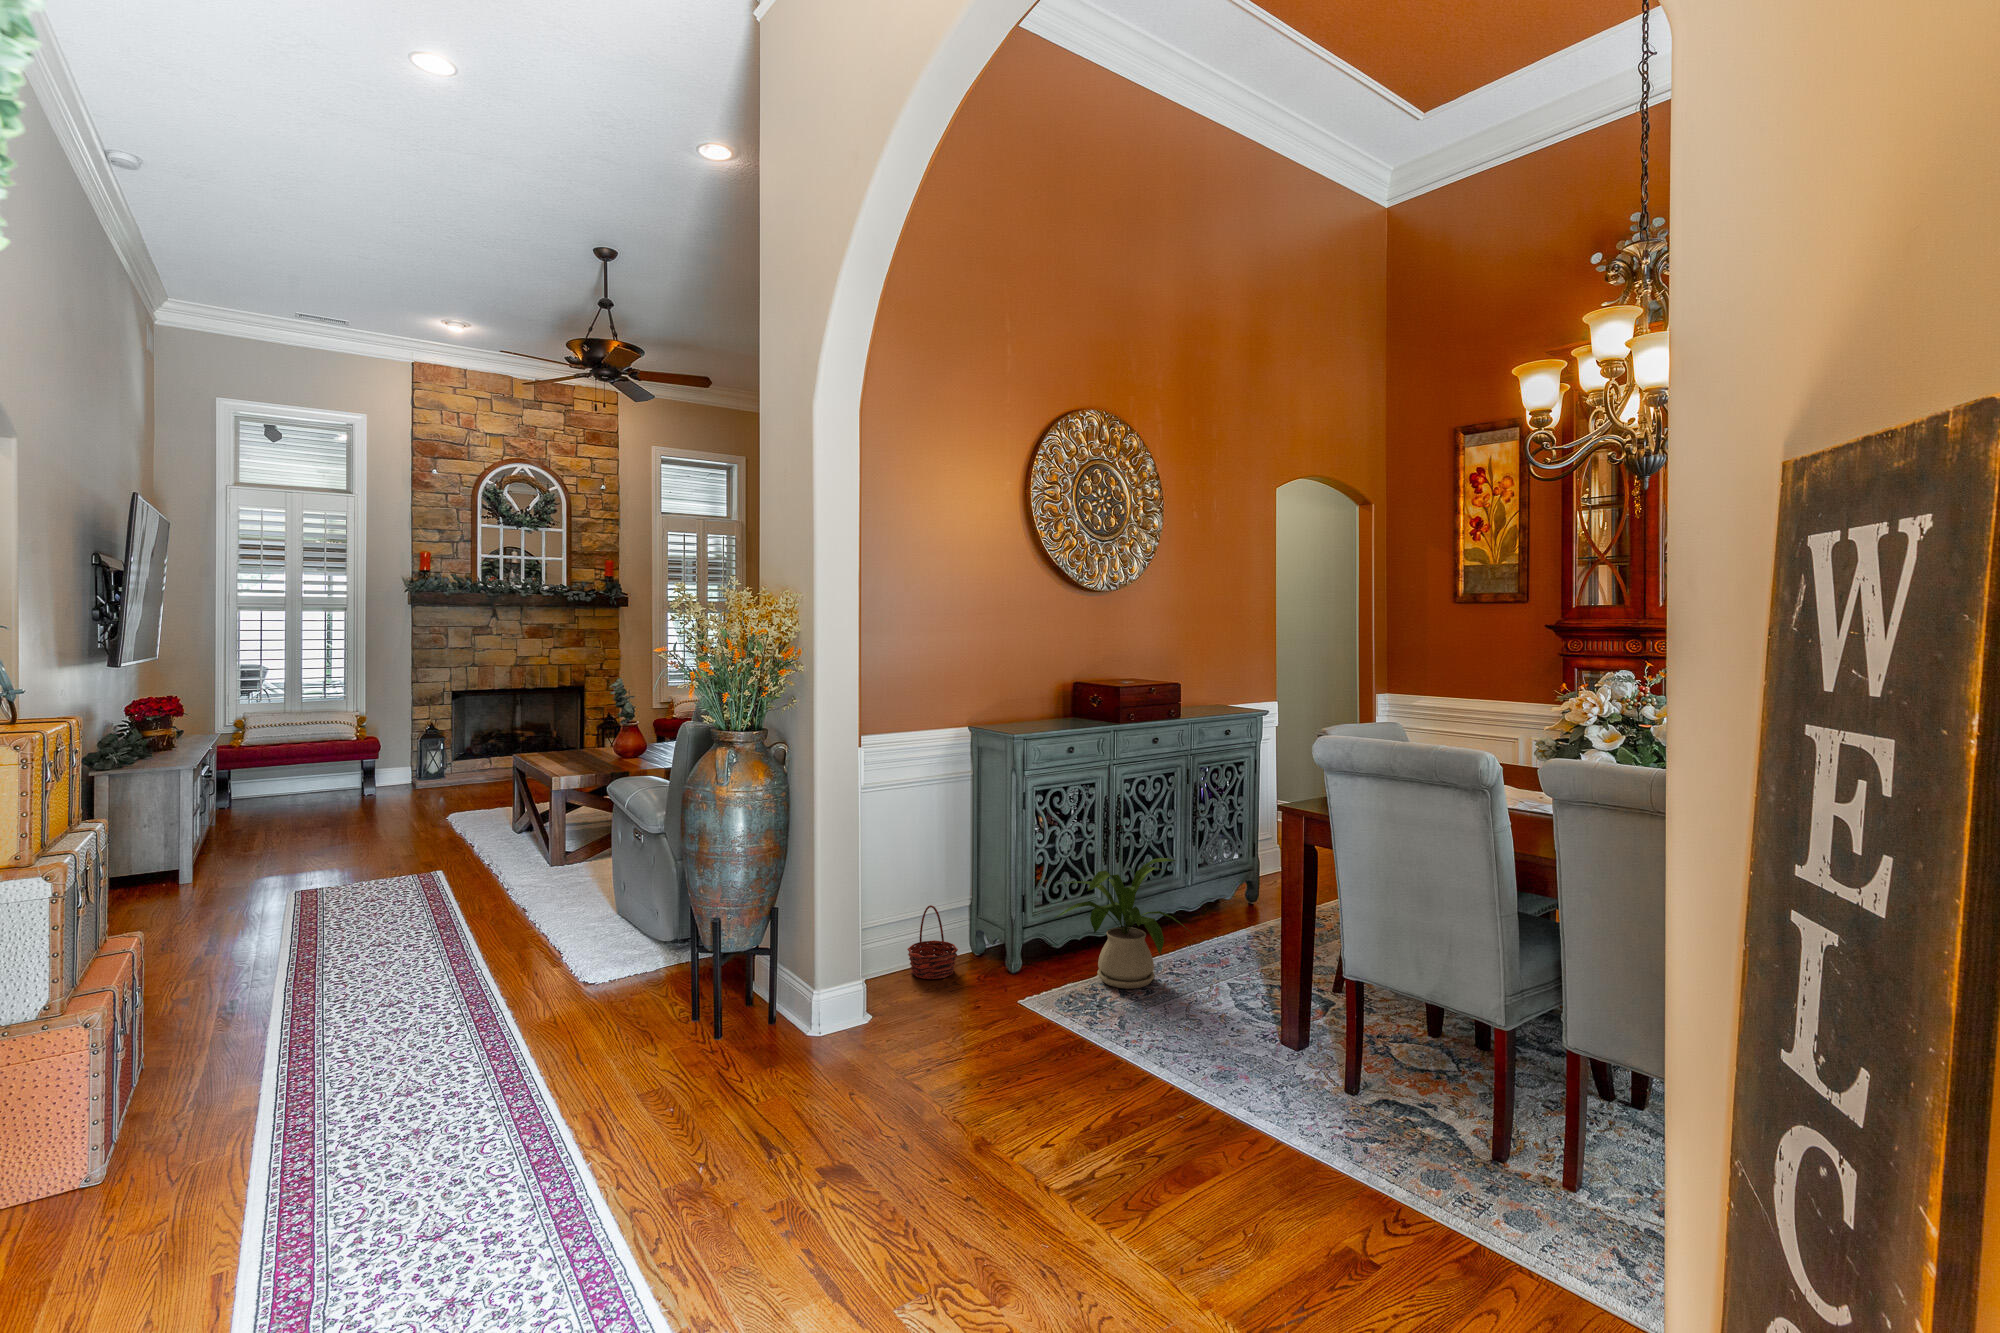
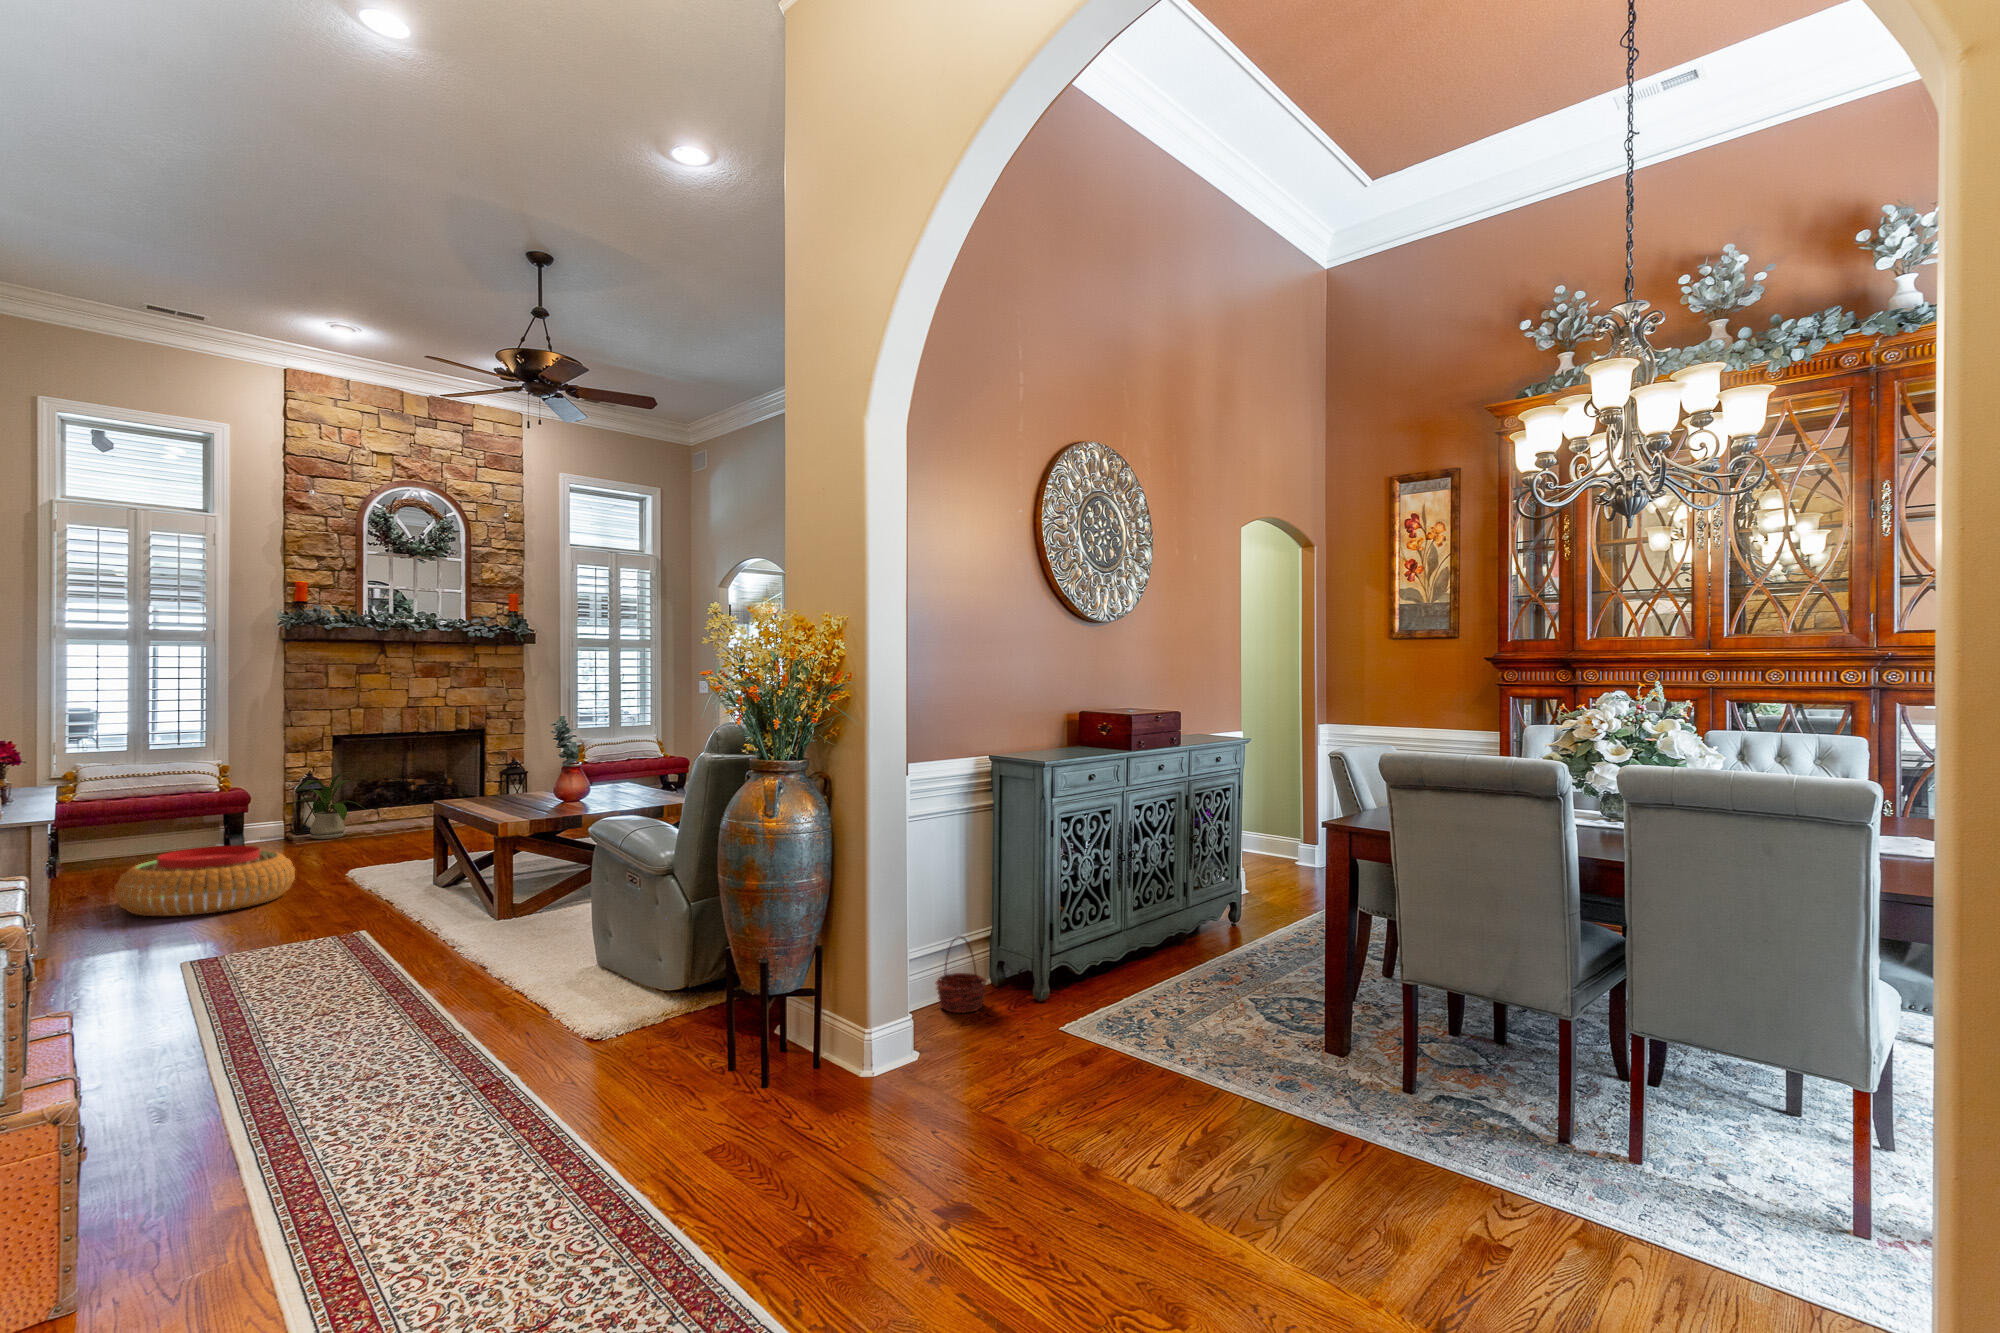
pouf: none [254,796,402,857] -> present [115,846,295,916]
house plant: present [1055,858,1191,989] -> present [290,772,362,839]

